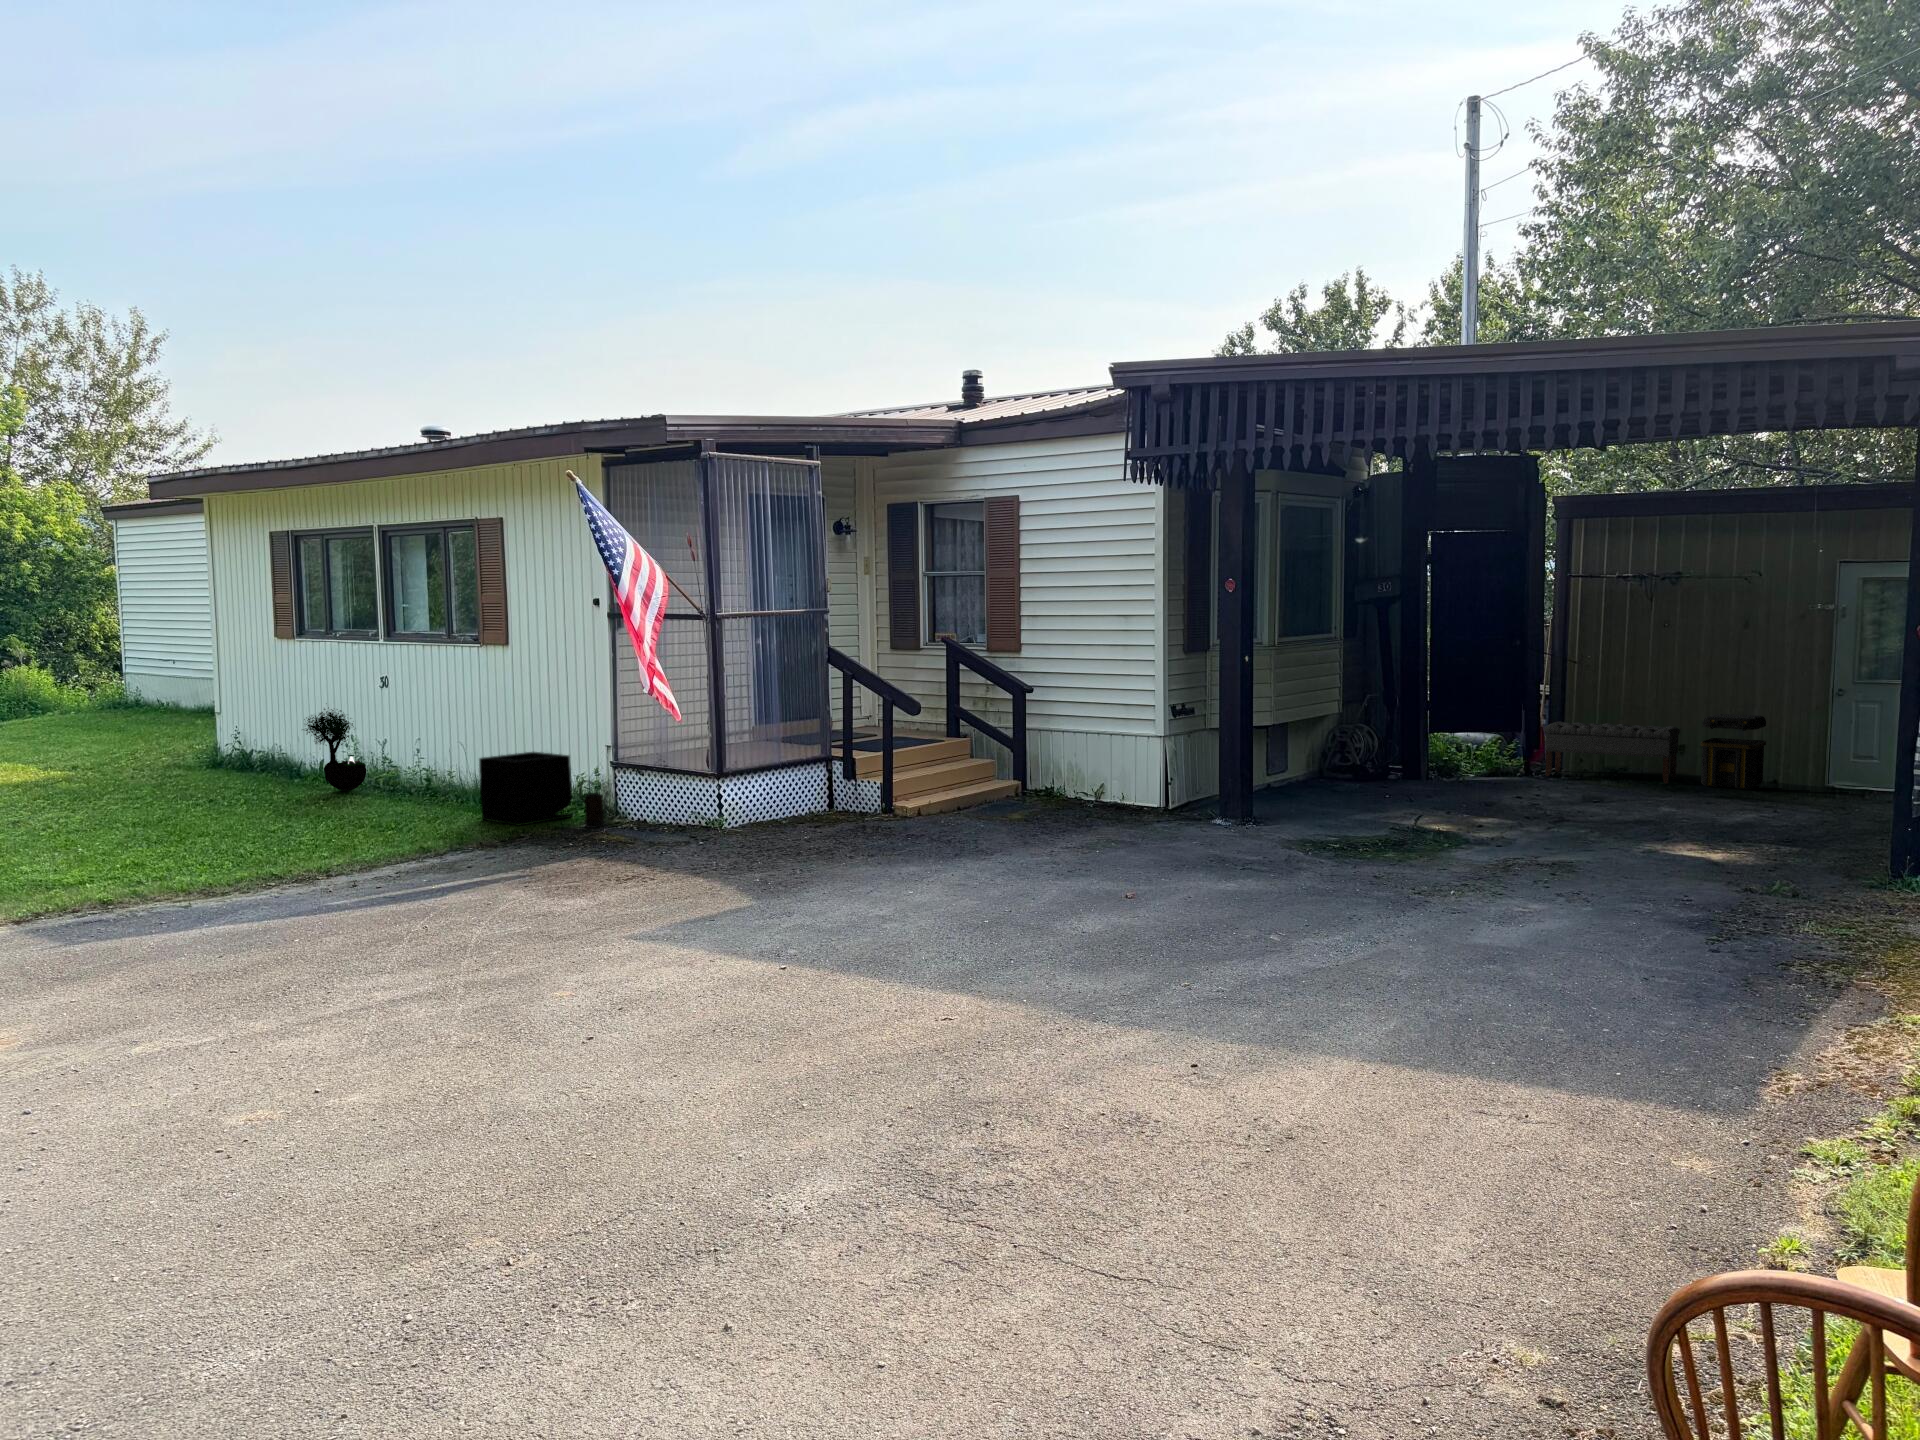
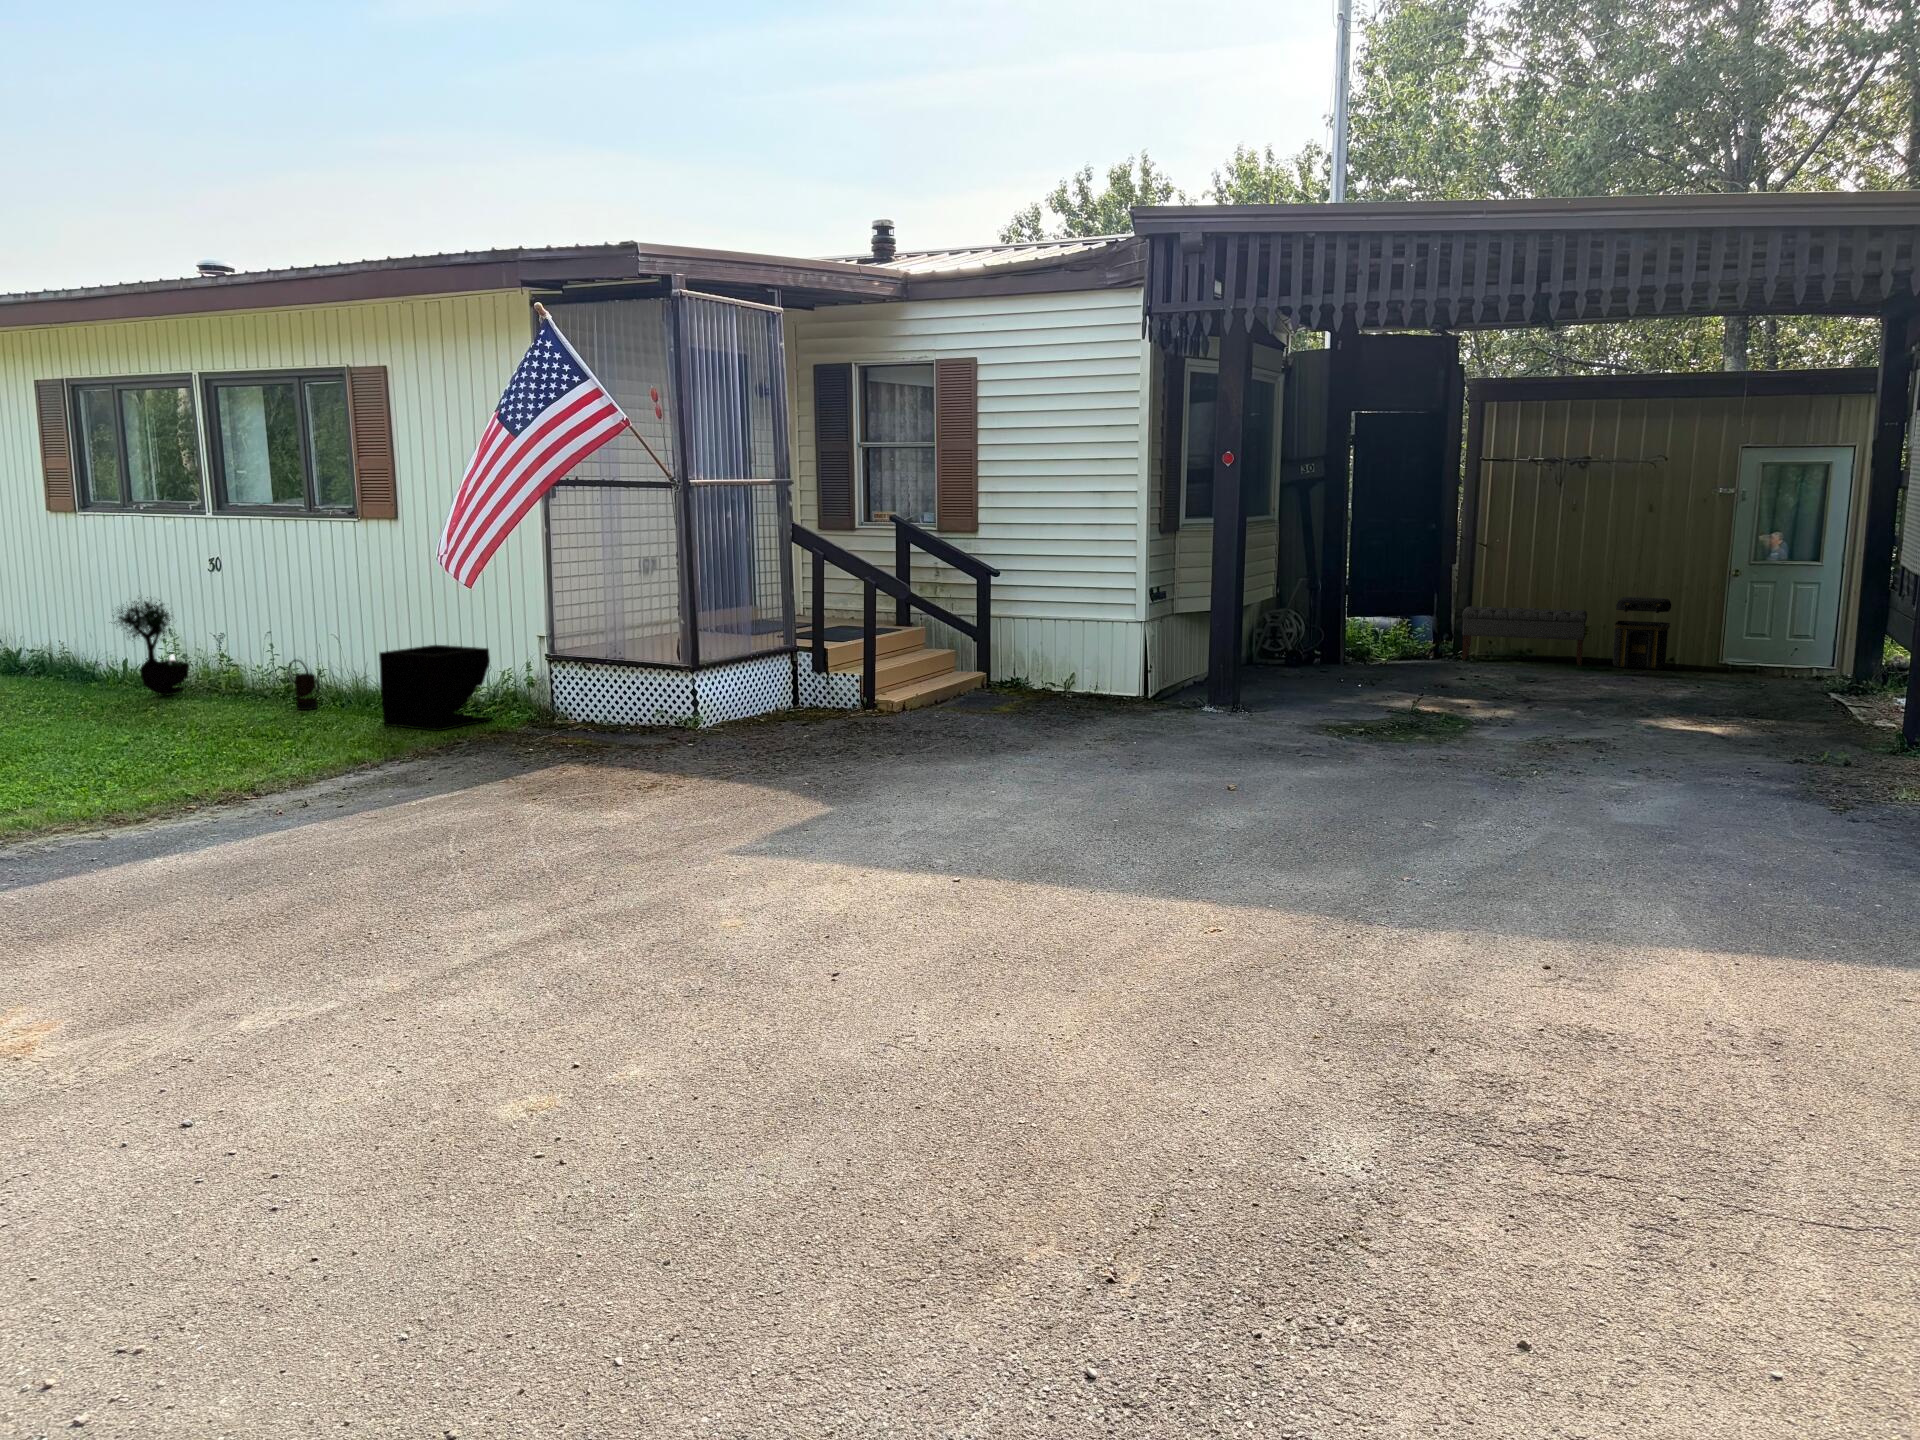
watering can: present [579,780,607,828] -> present [288,660,321,710]

